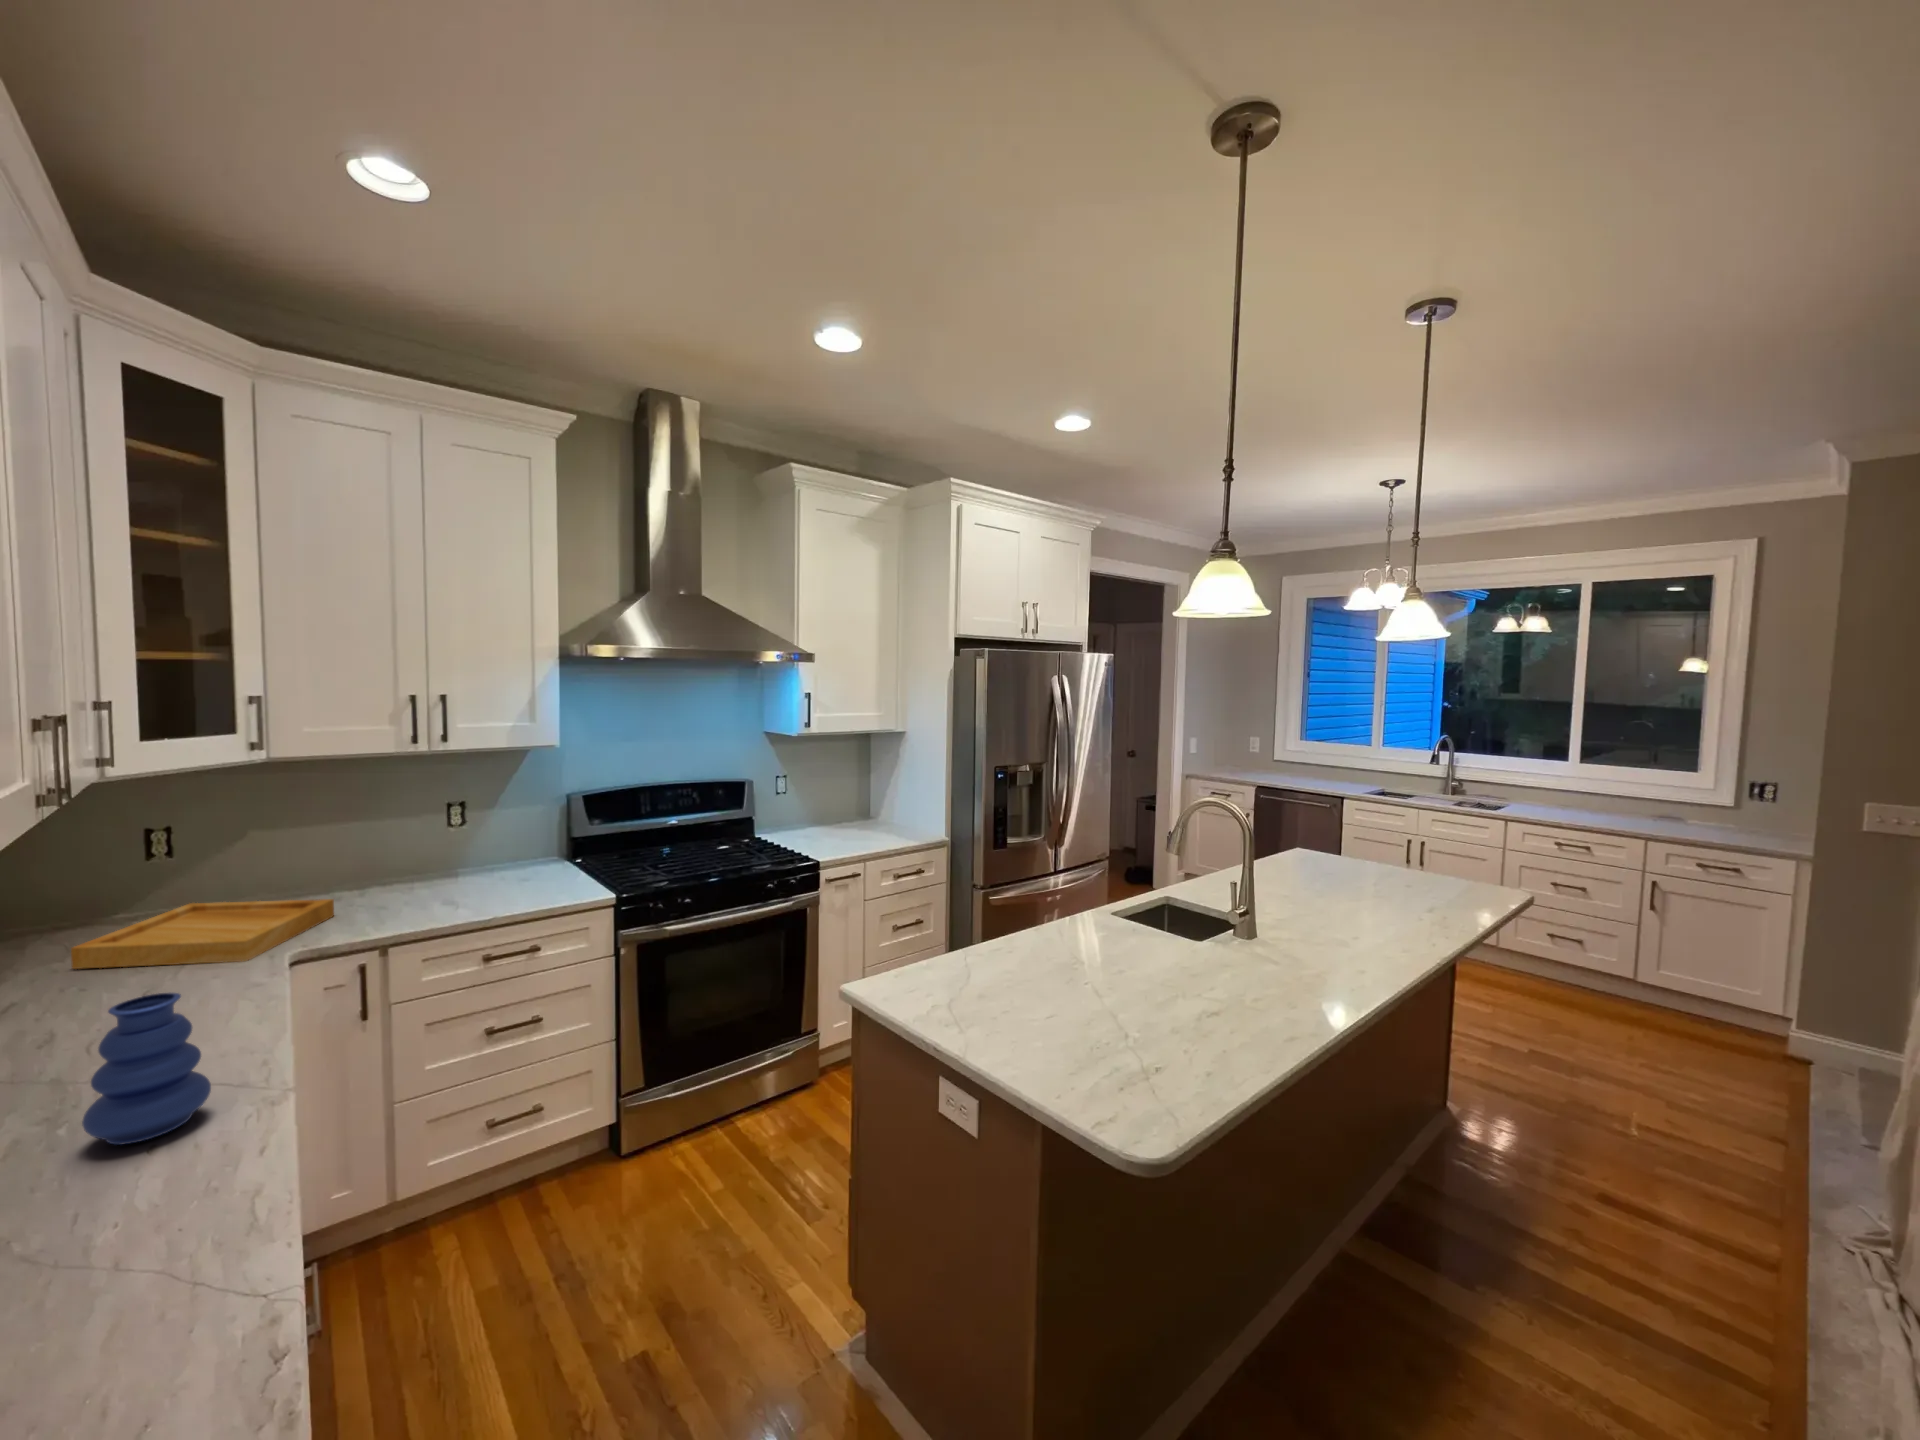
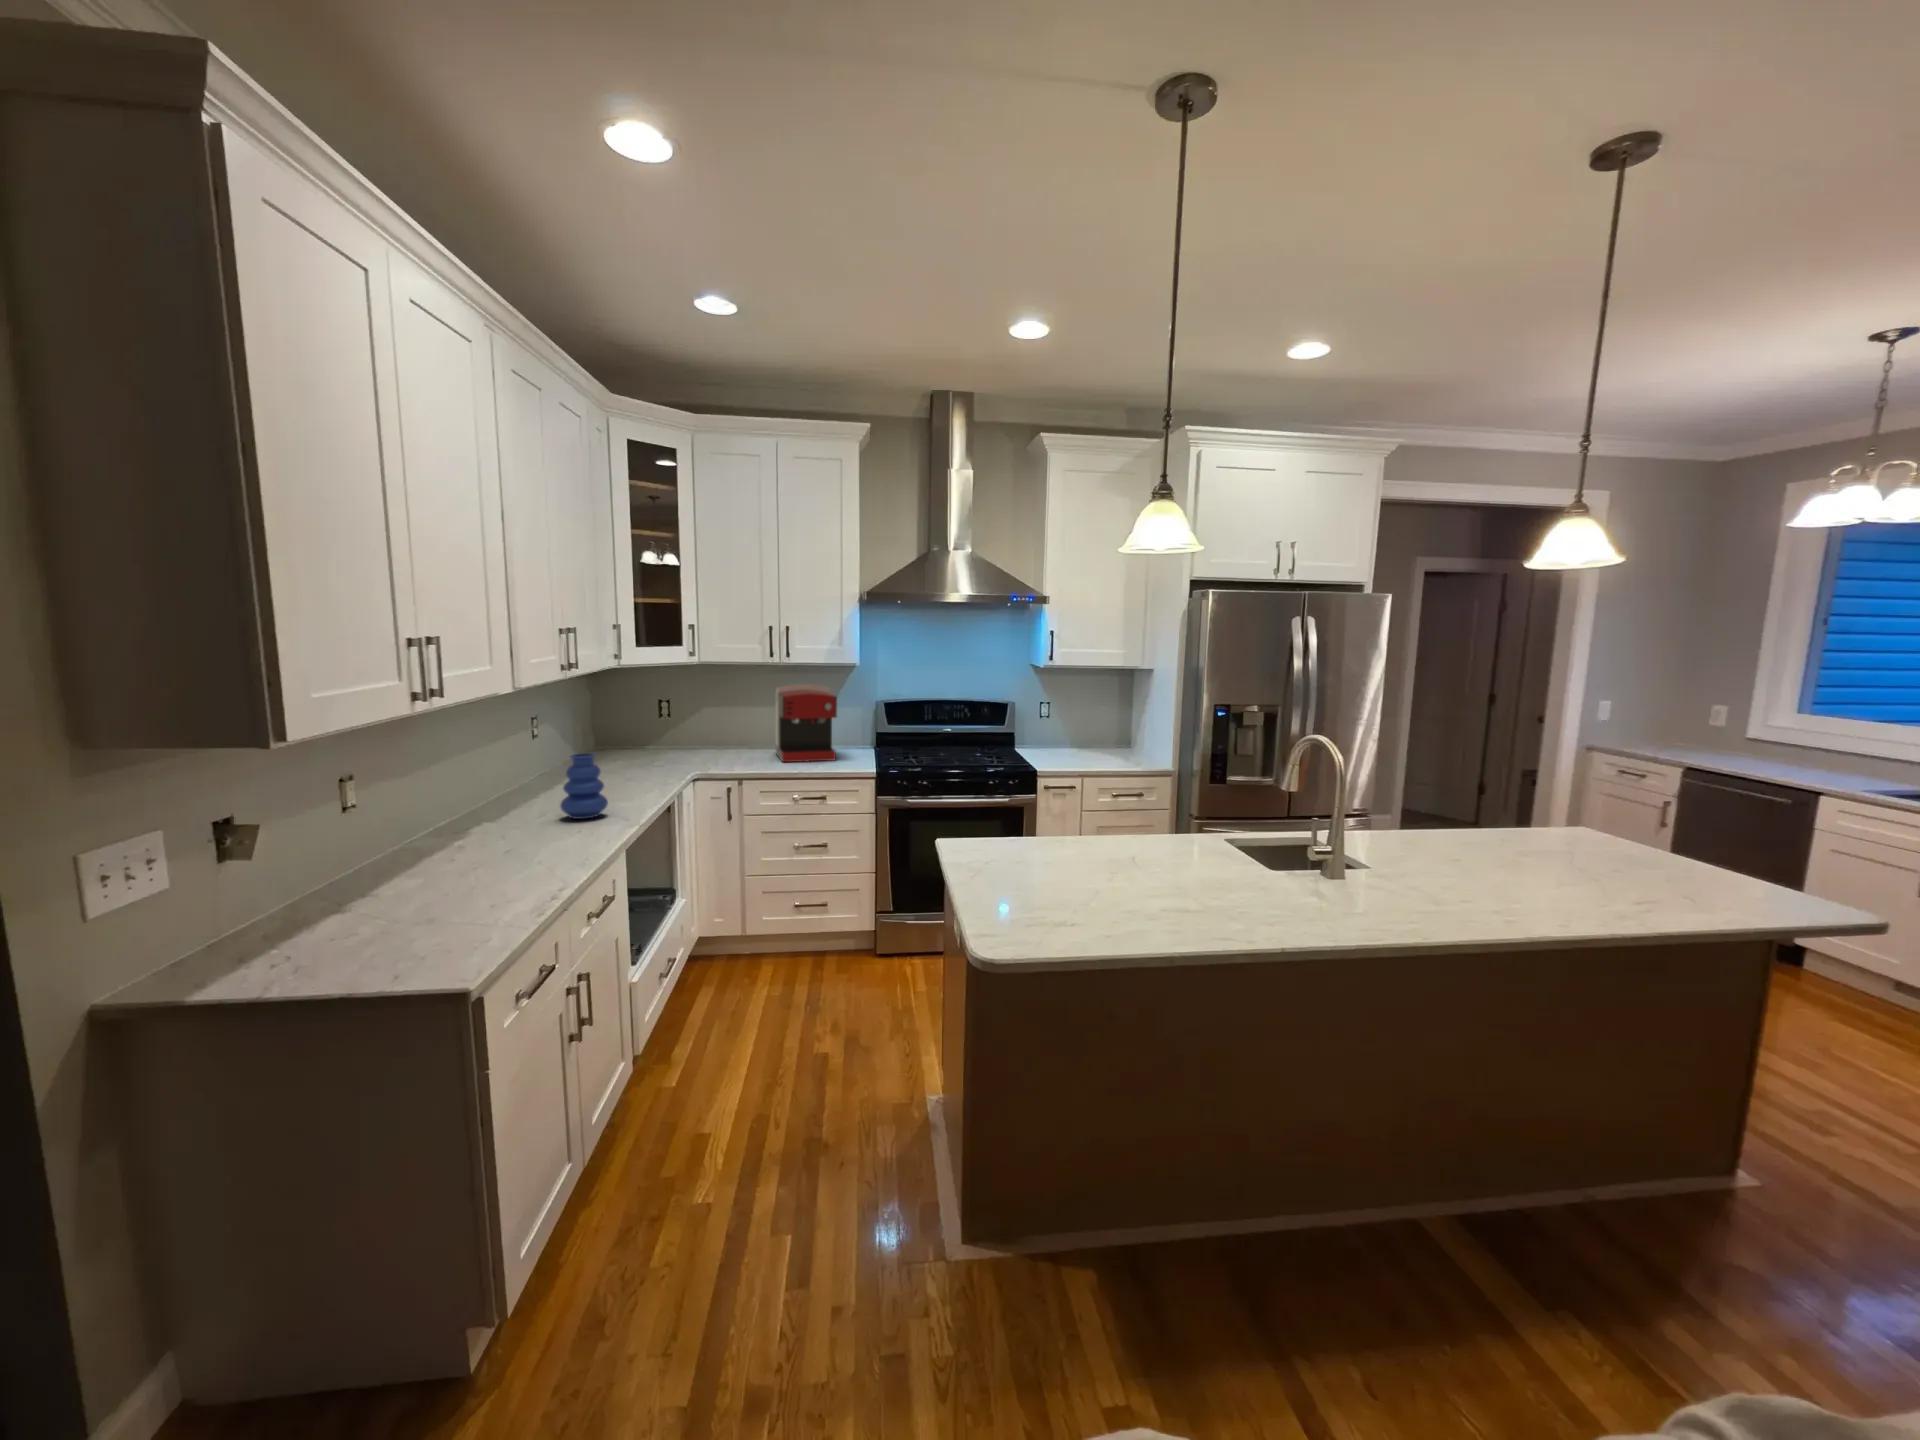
coffee maker: none [411,780,533,907] -> present [776,684,837,762]
tray: present [71,899,334,969] -> none [613,743,729,771]

